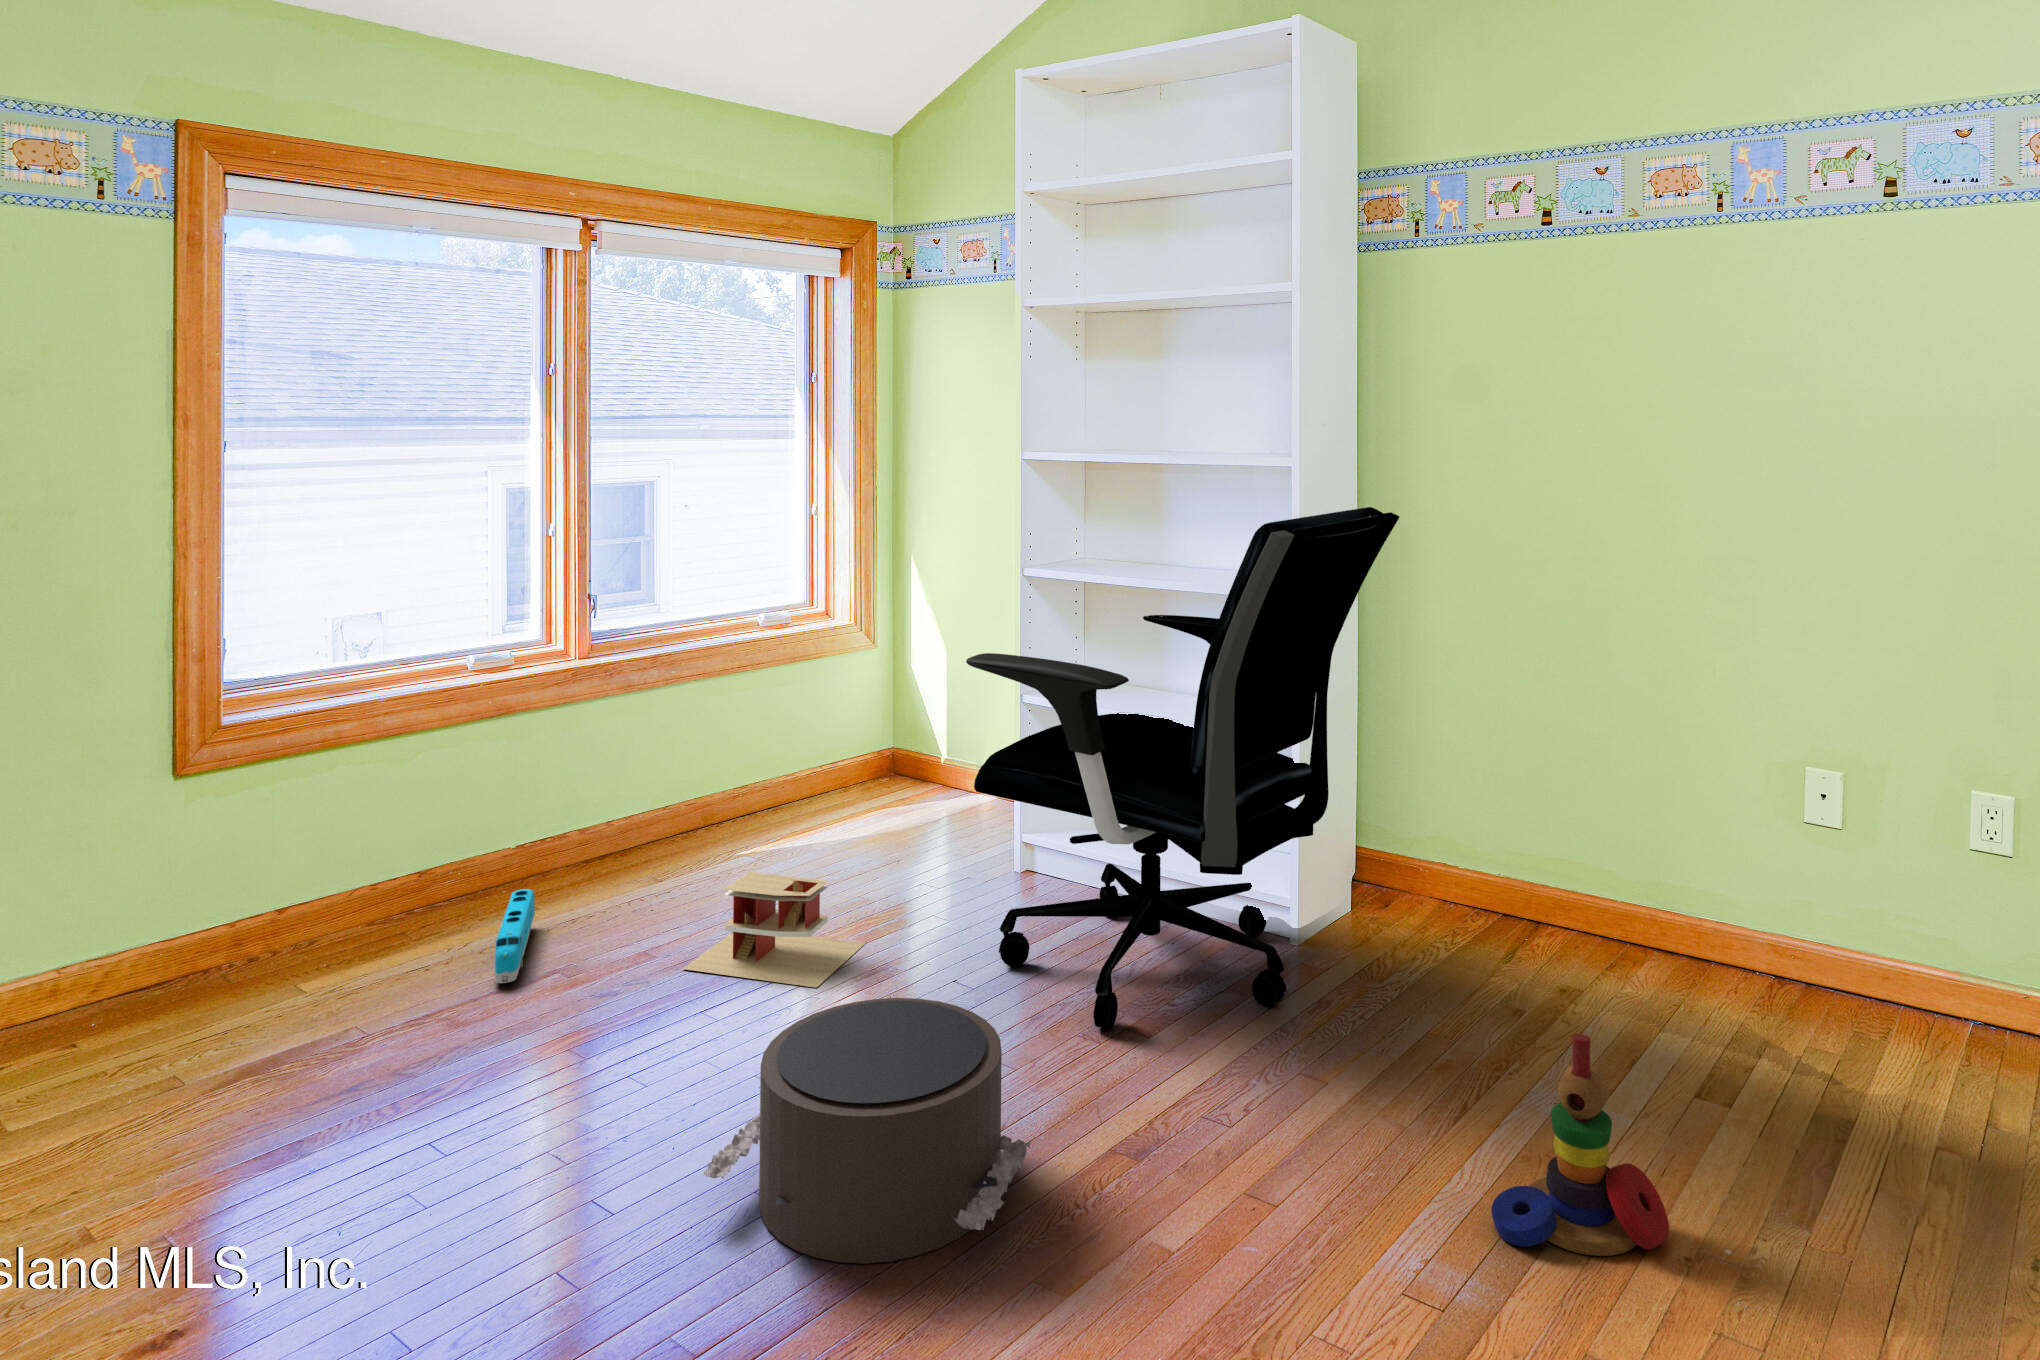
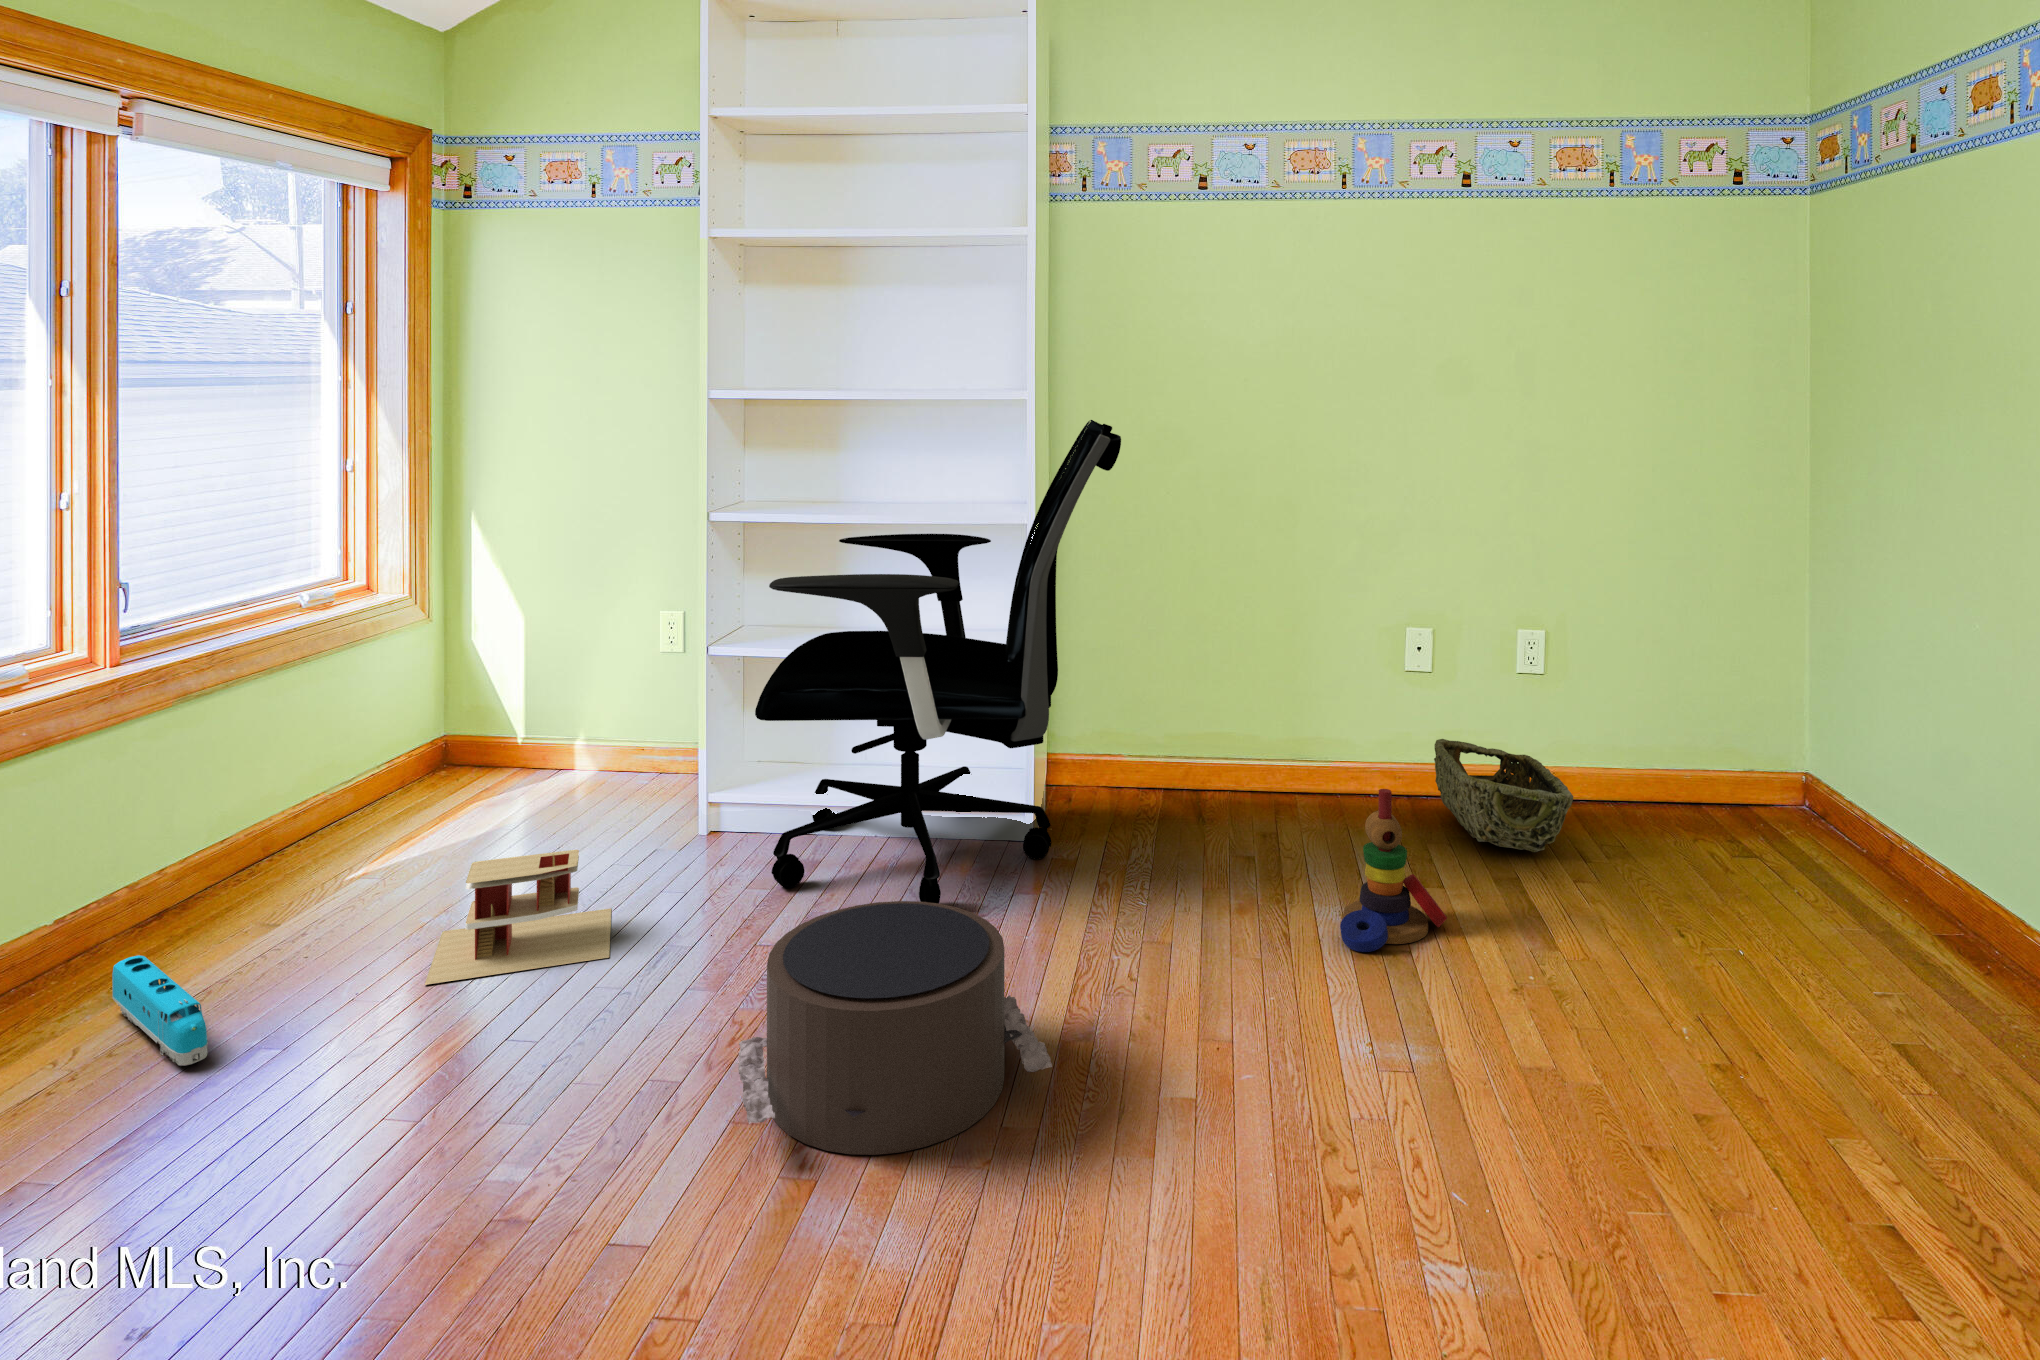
woven basket: none [1806,991,2015,1199] -> present [1434,739,1573,852]

